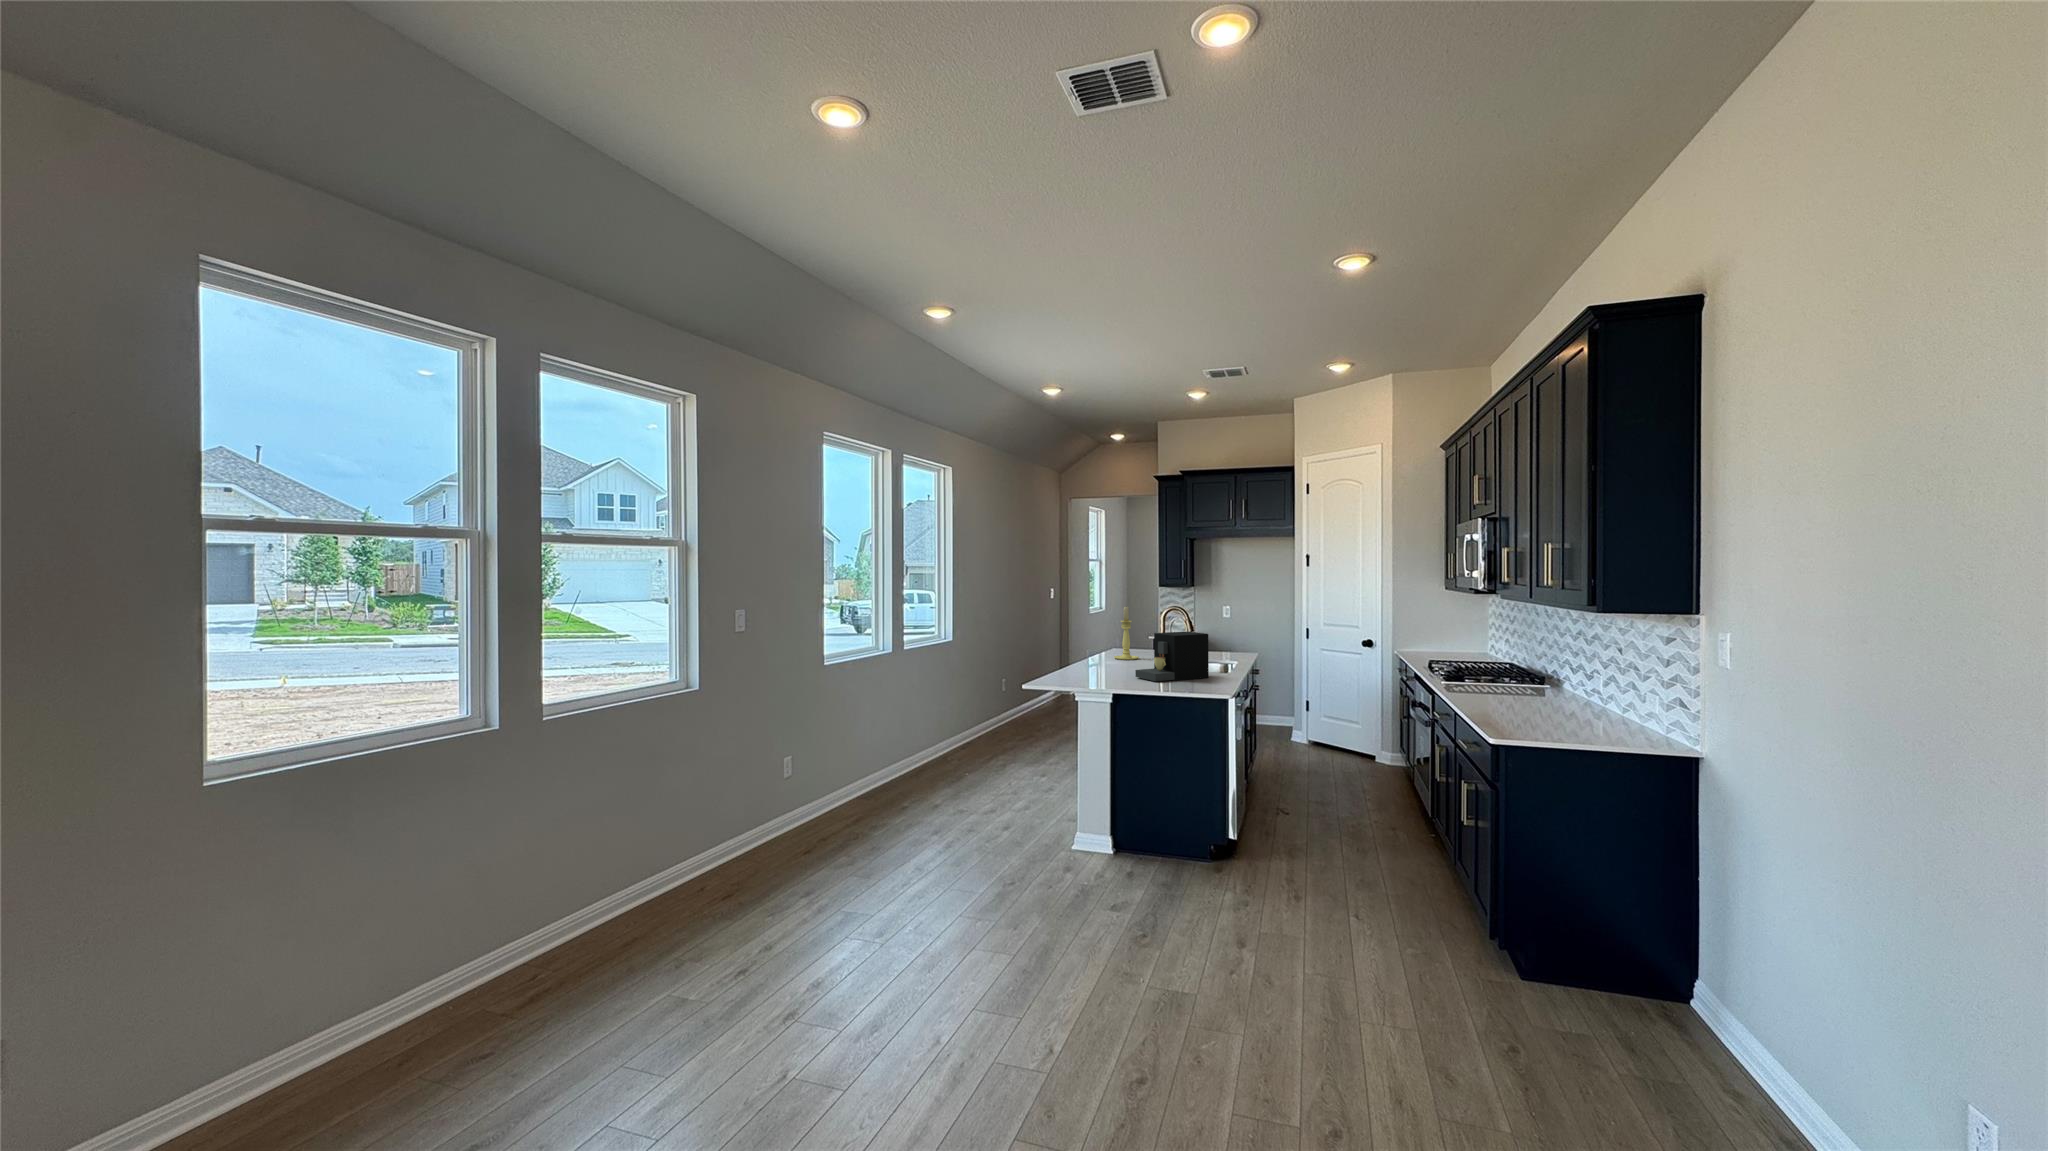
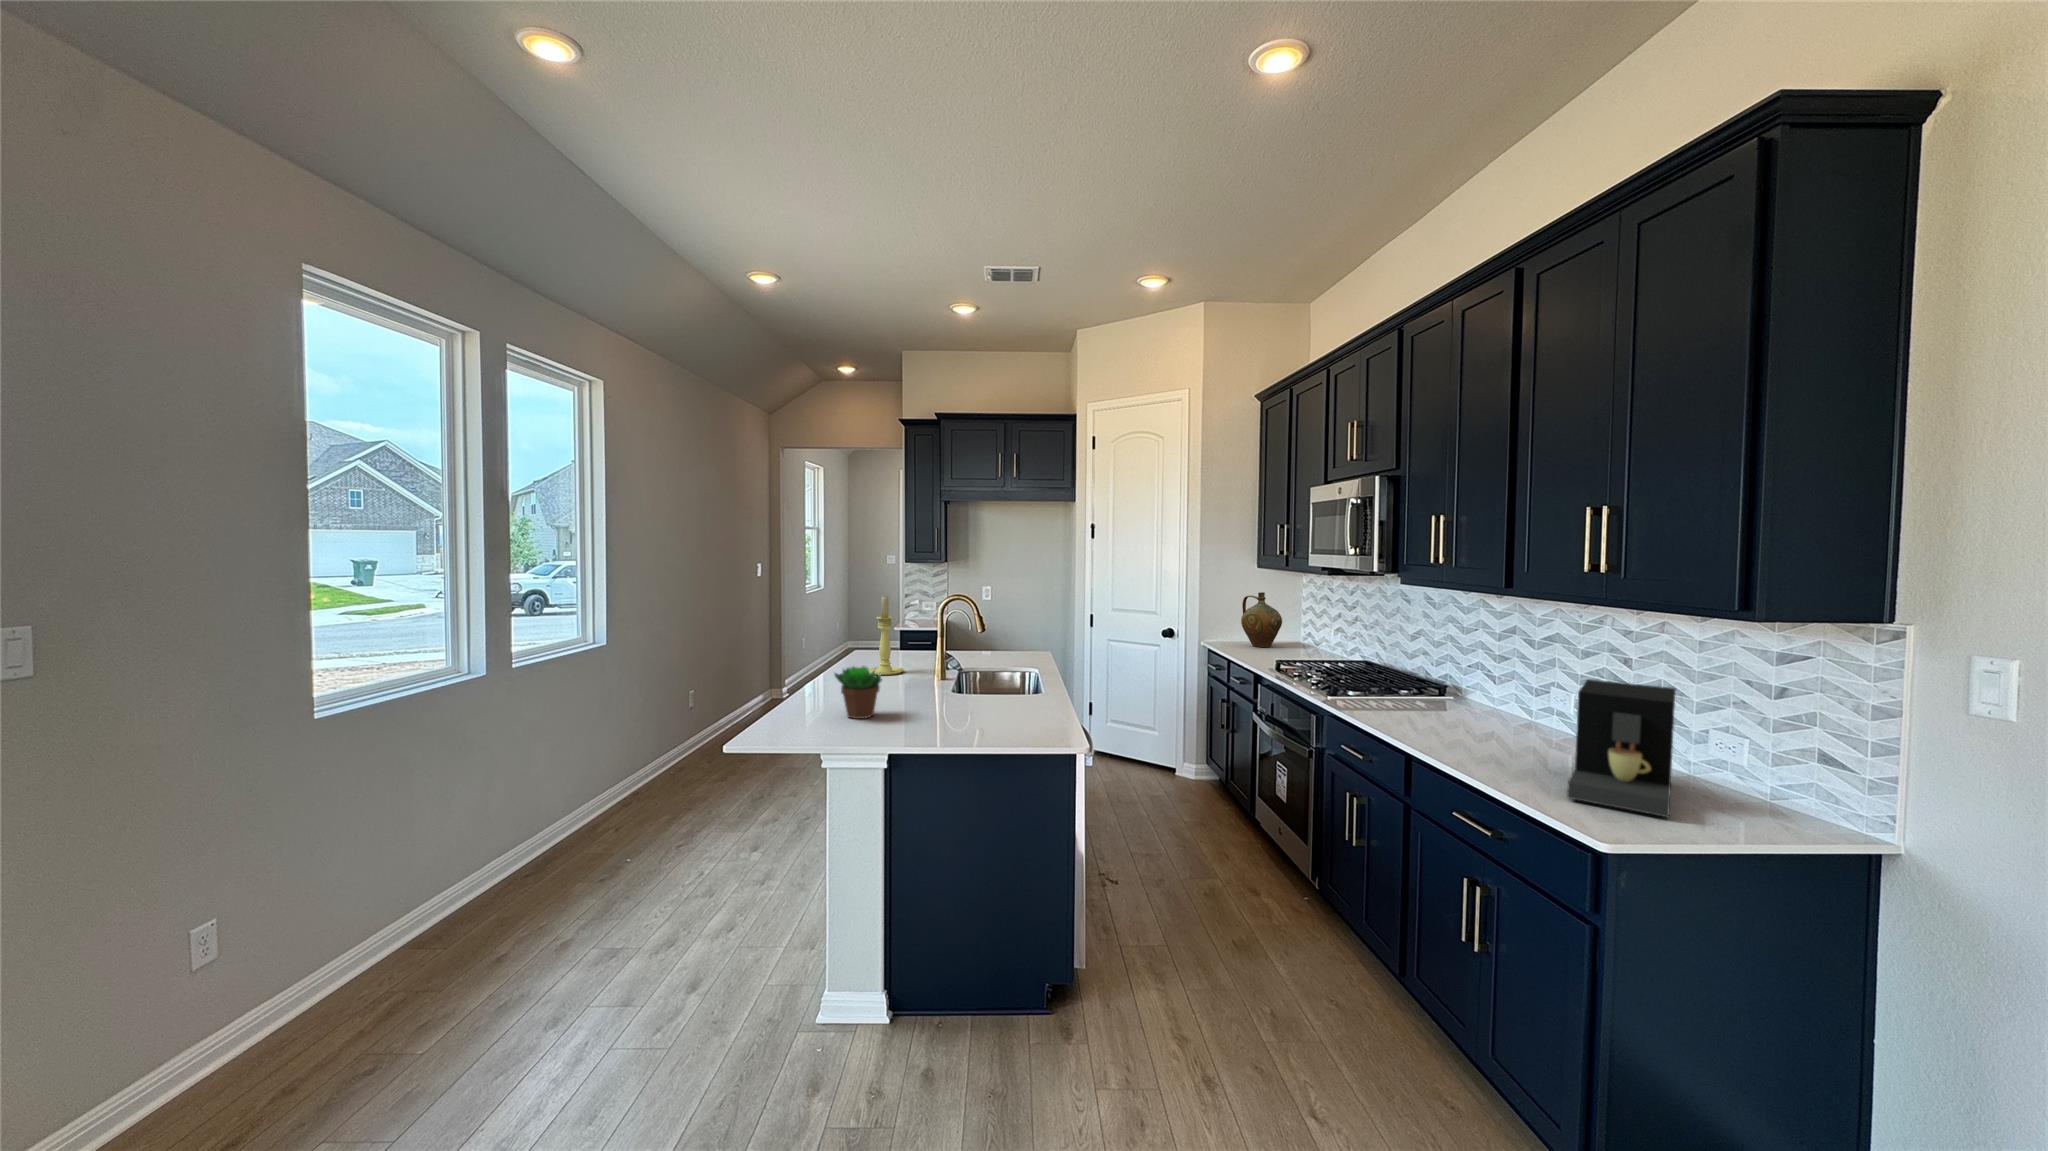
ceramic jug: none [1425,609,1462,654] -> present [1241,592,1282,647]
coffee maker: present [1135,632,1209,681] -> present [1567,679,1675,817]
succulent plant: none [1085,644,1114,676] -> present [835,666,882,719]

